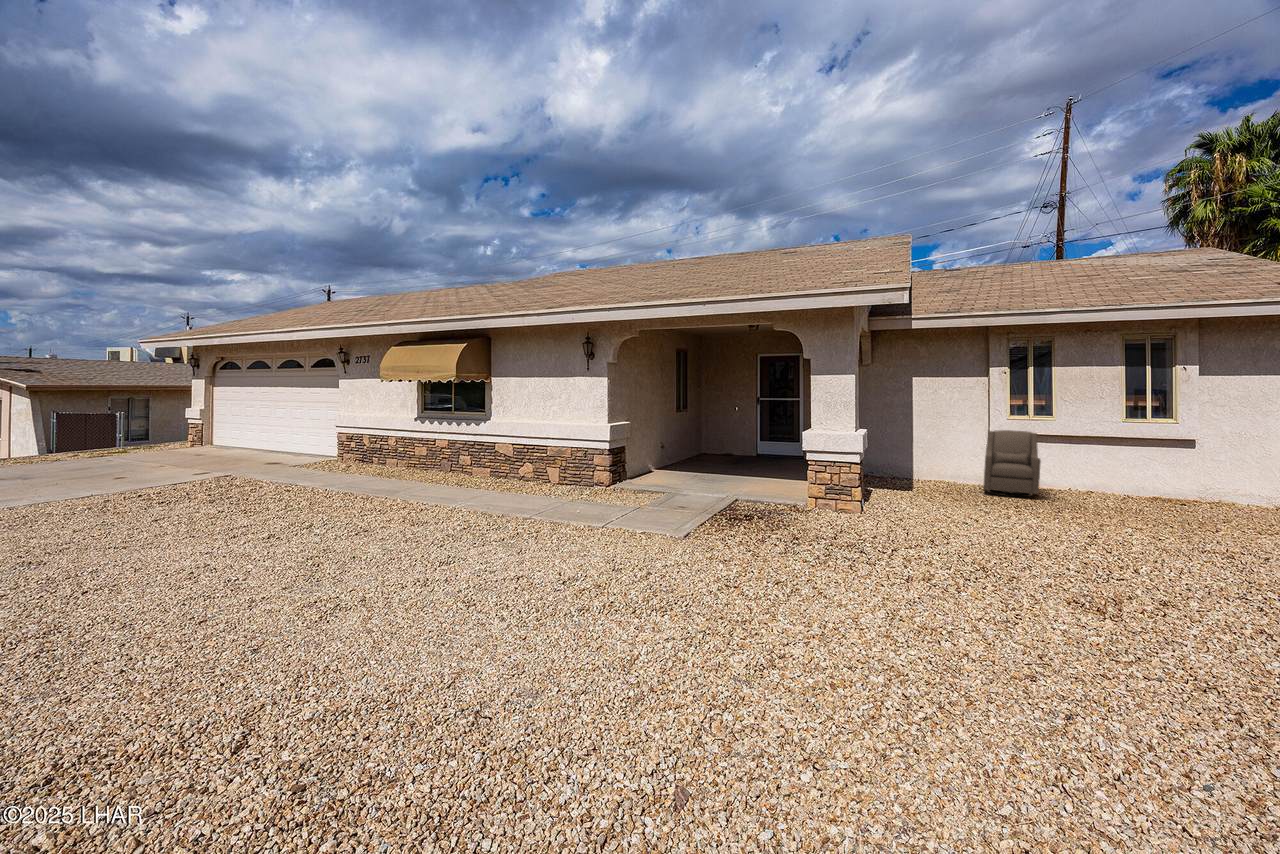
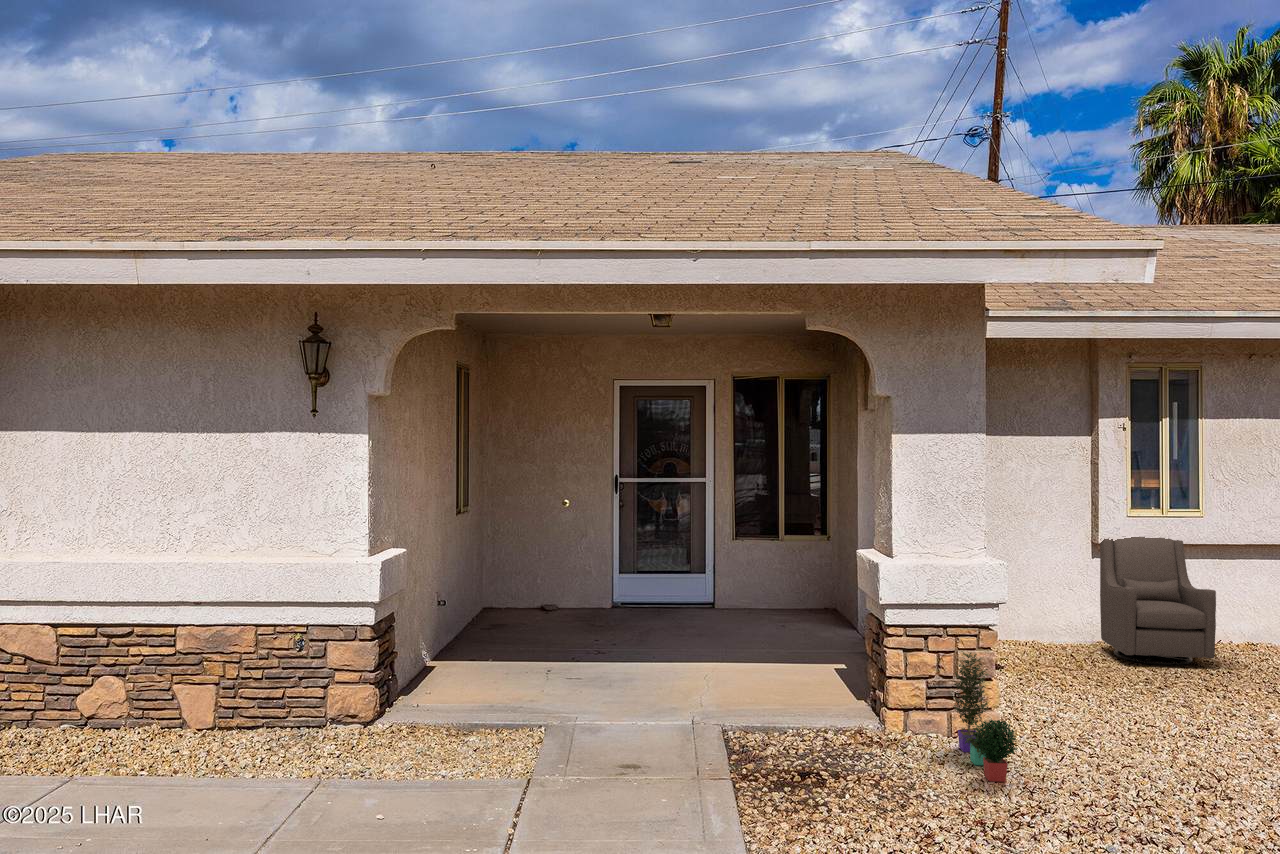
potted plant: none [818,470,844,525] -> present [953,651,1017,782]

